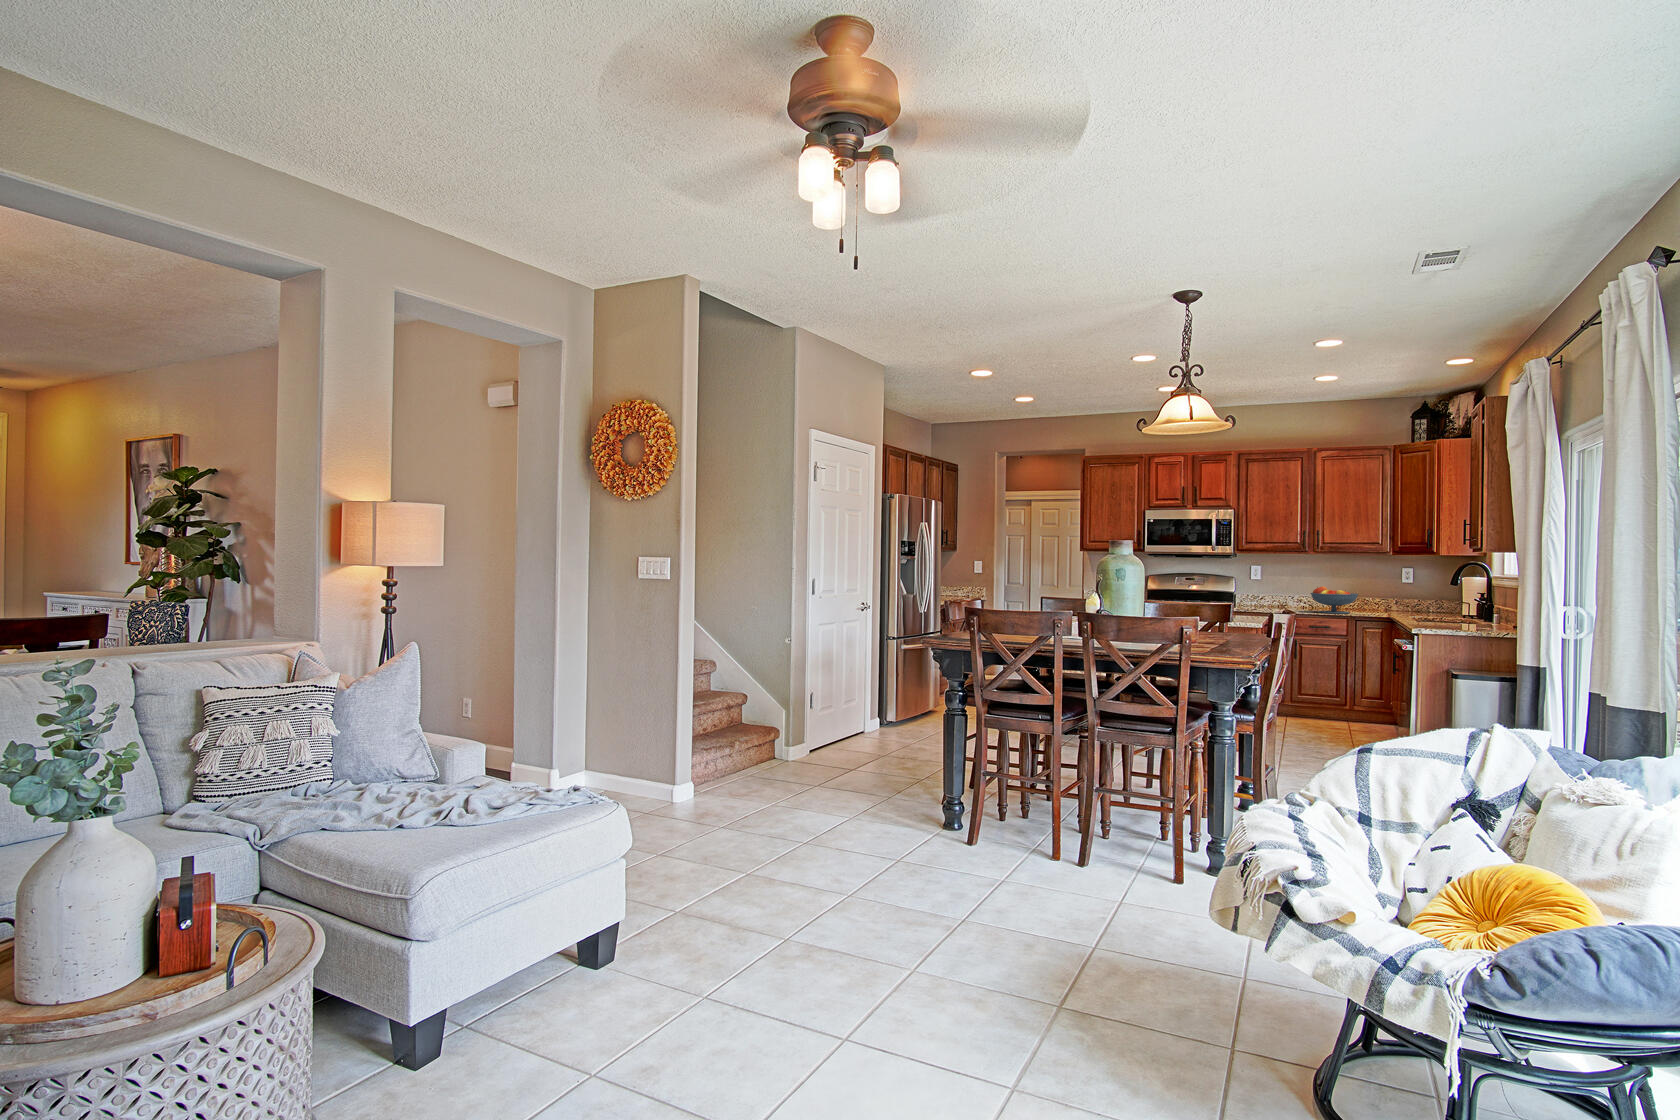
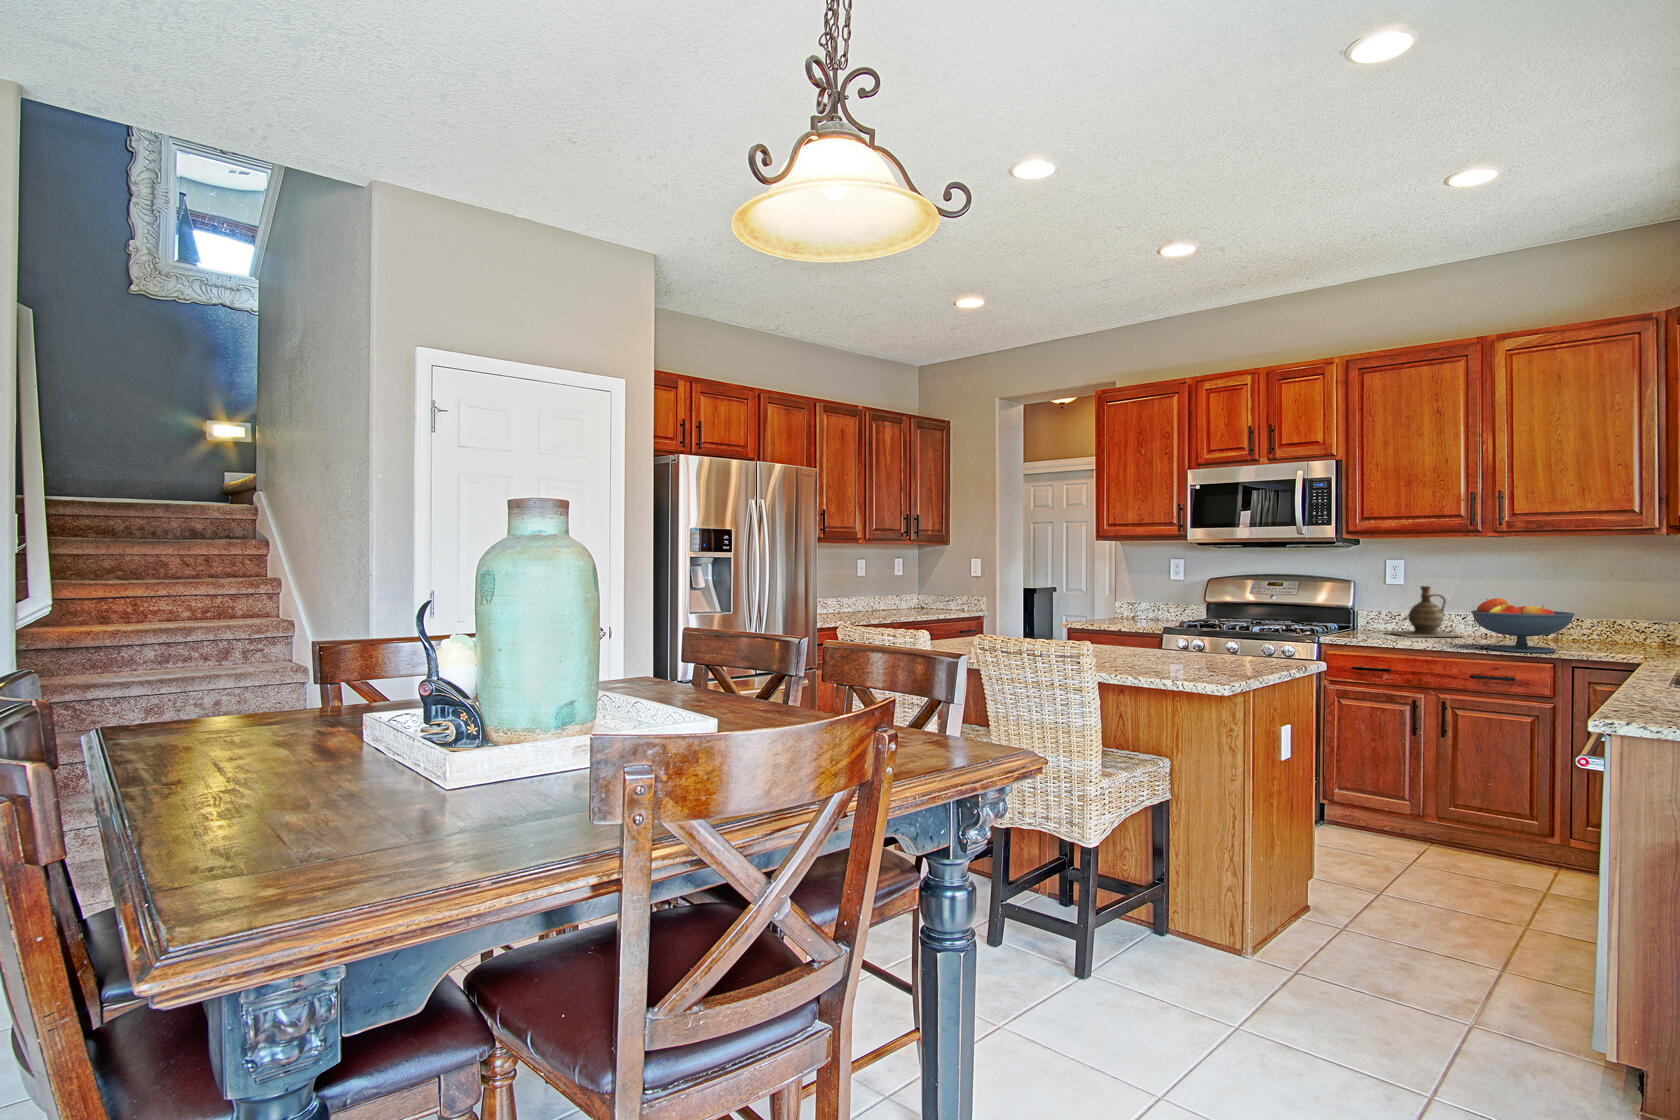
ceramic jug: none [1250,580,1295,608] -> present [1388,586,1458,637]

